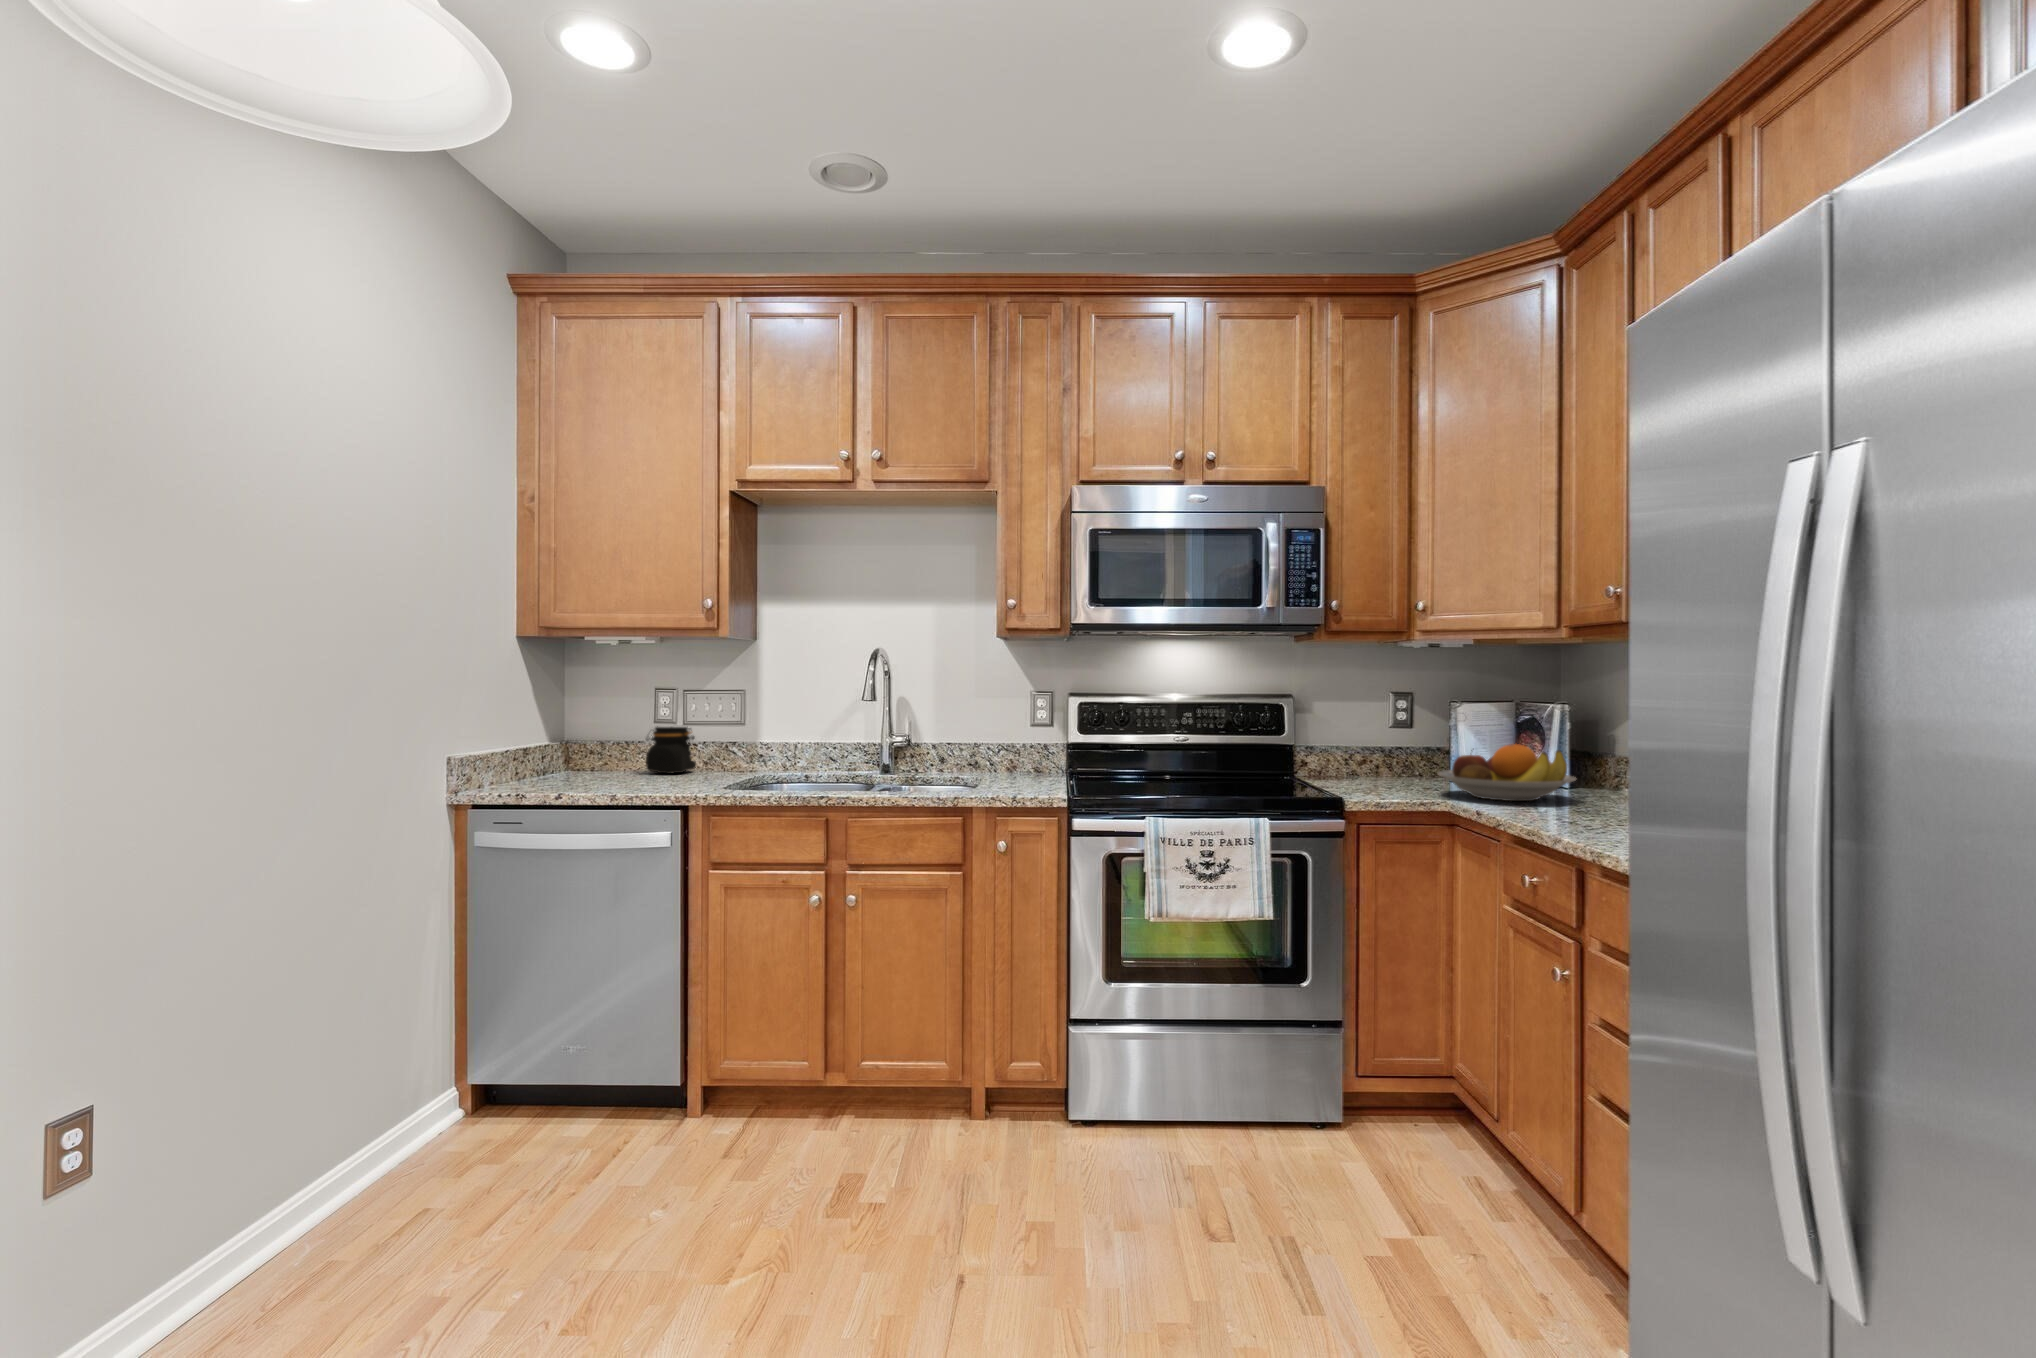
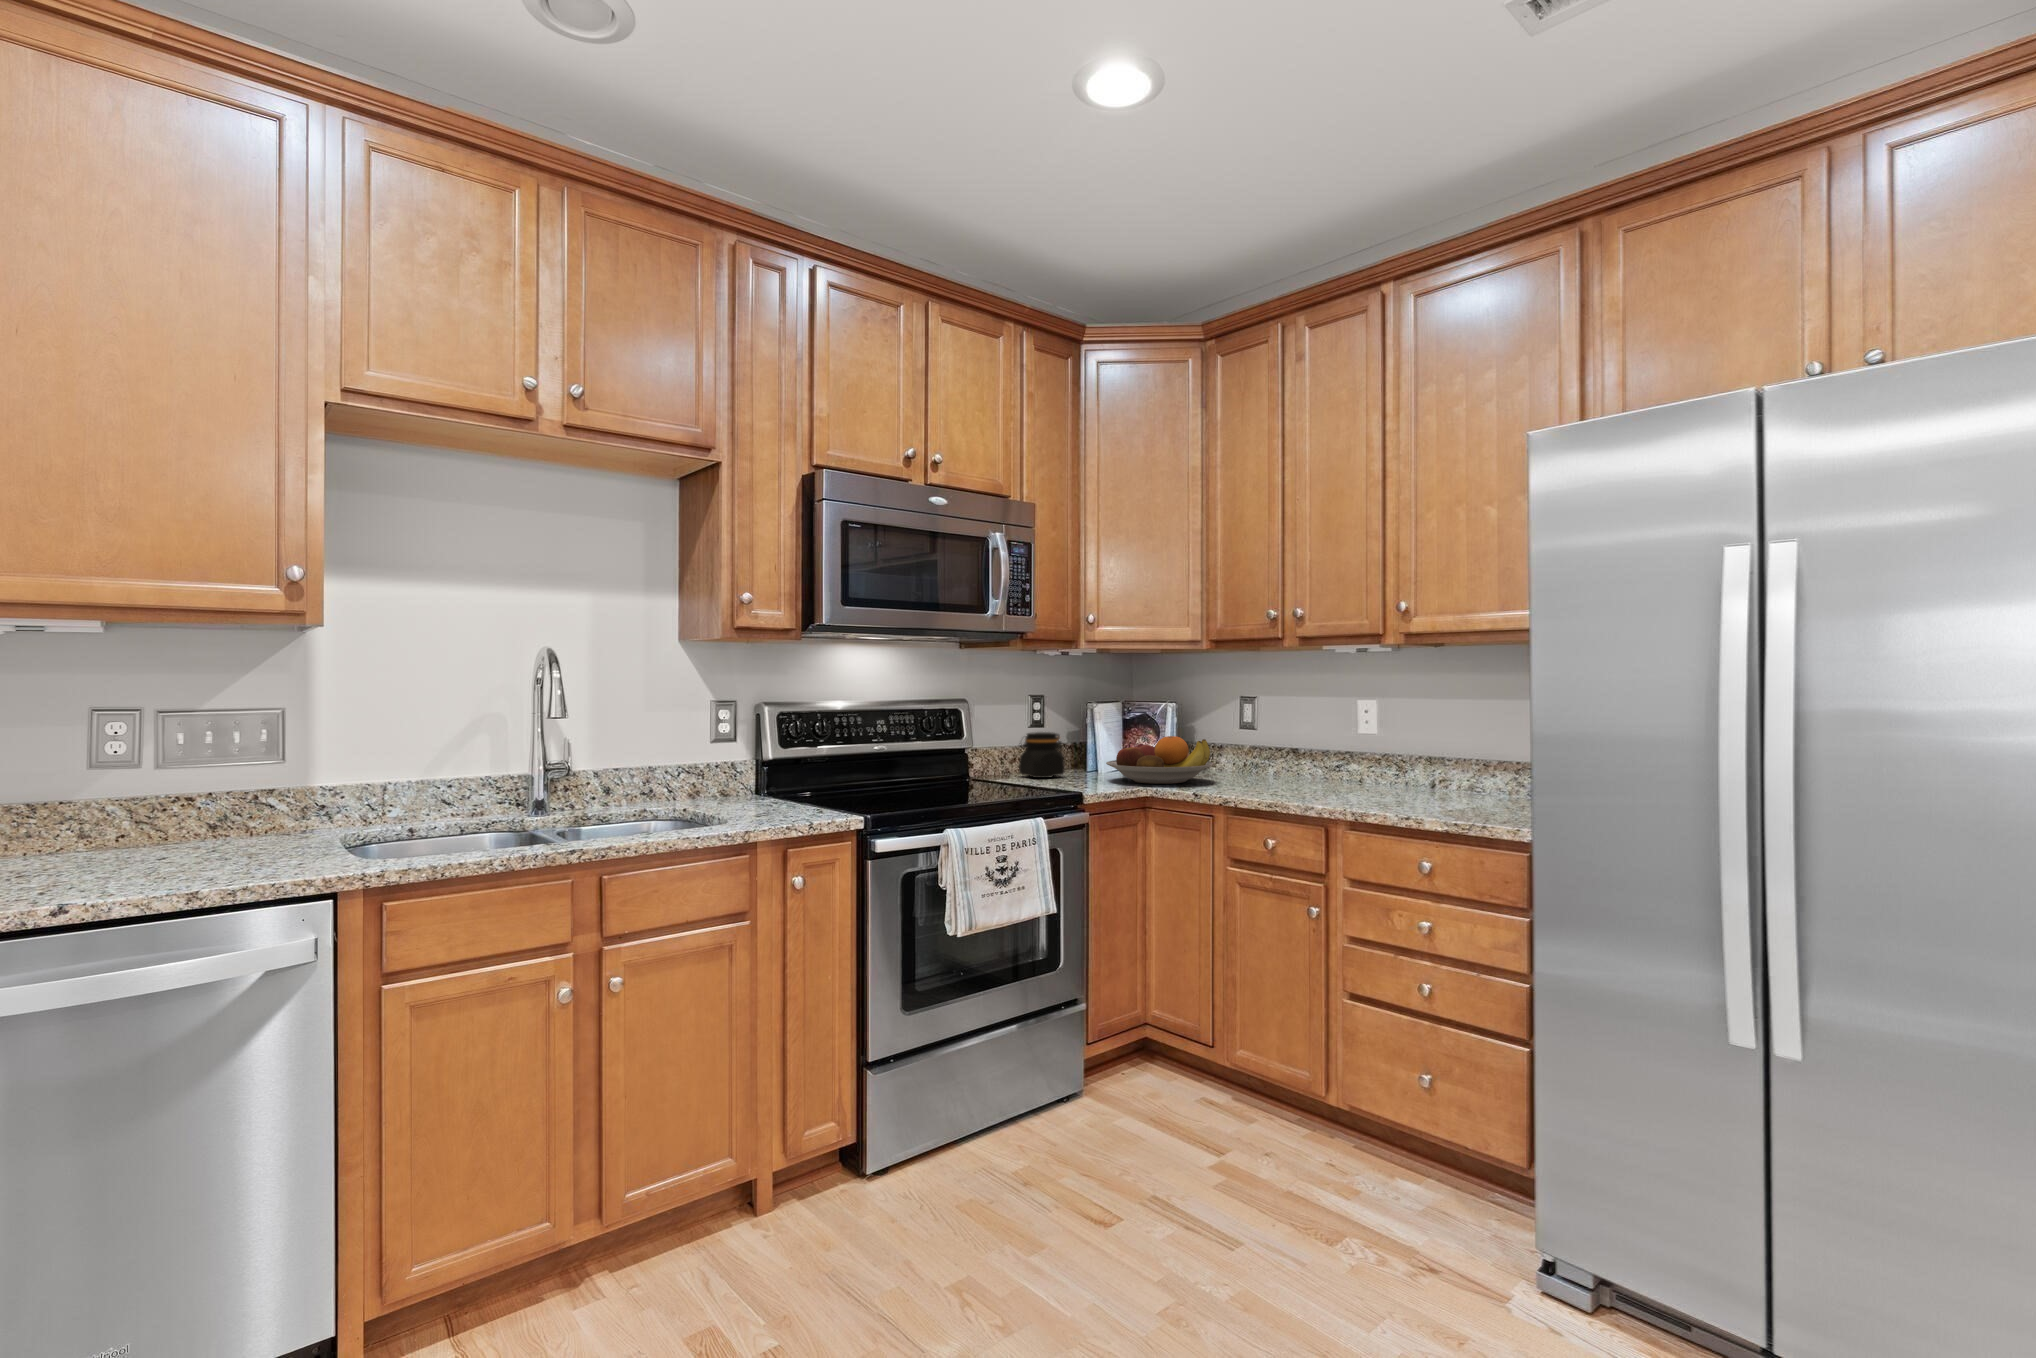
jar: present [646,726,696,774] -> present [1019,732,1064,778]

